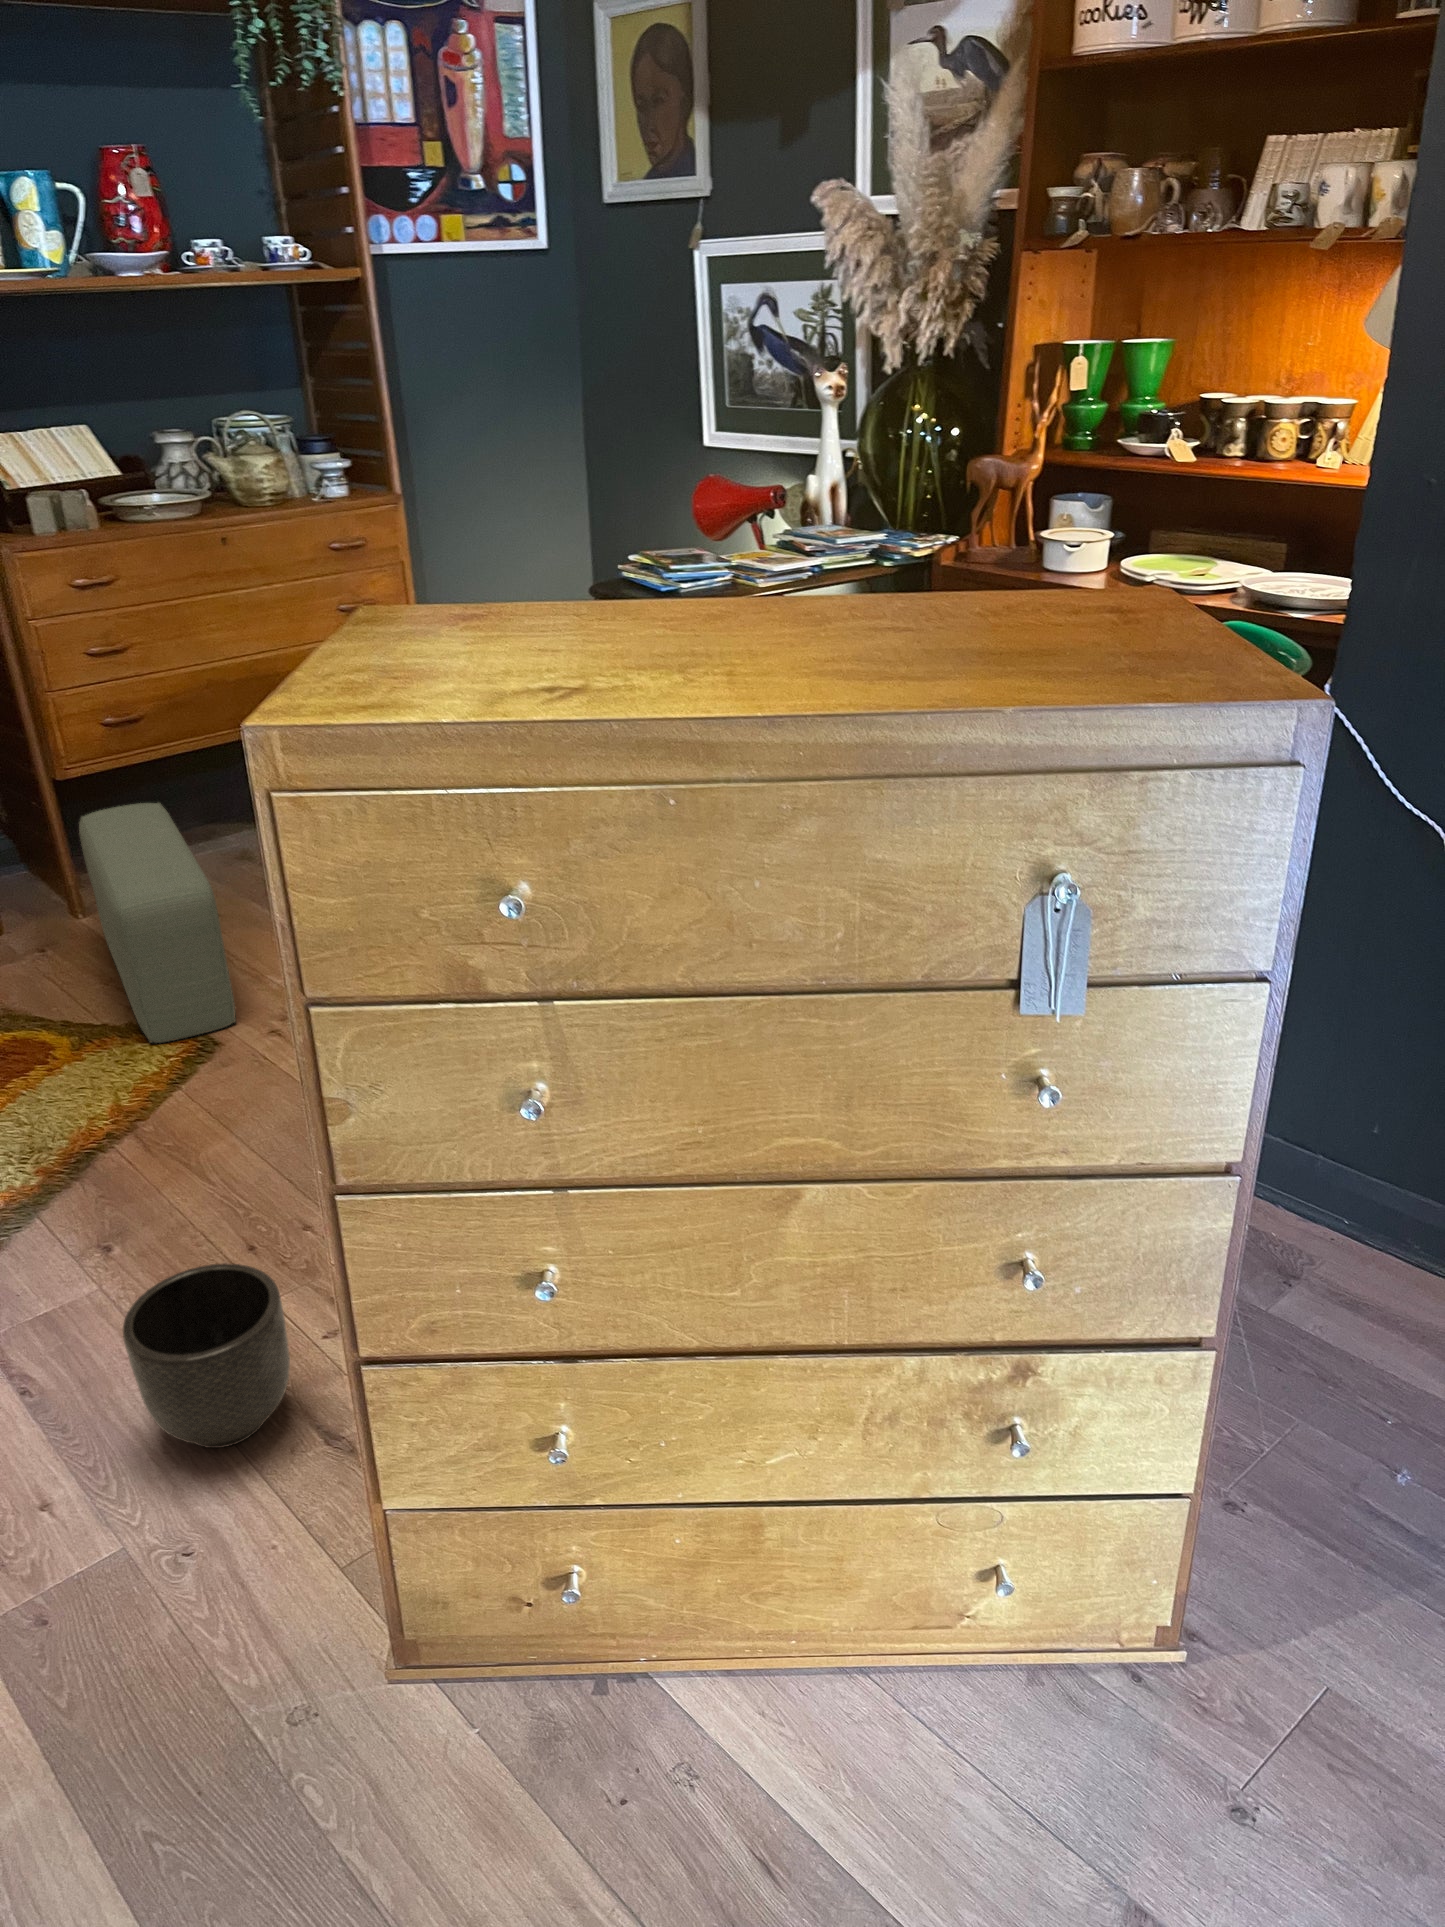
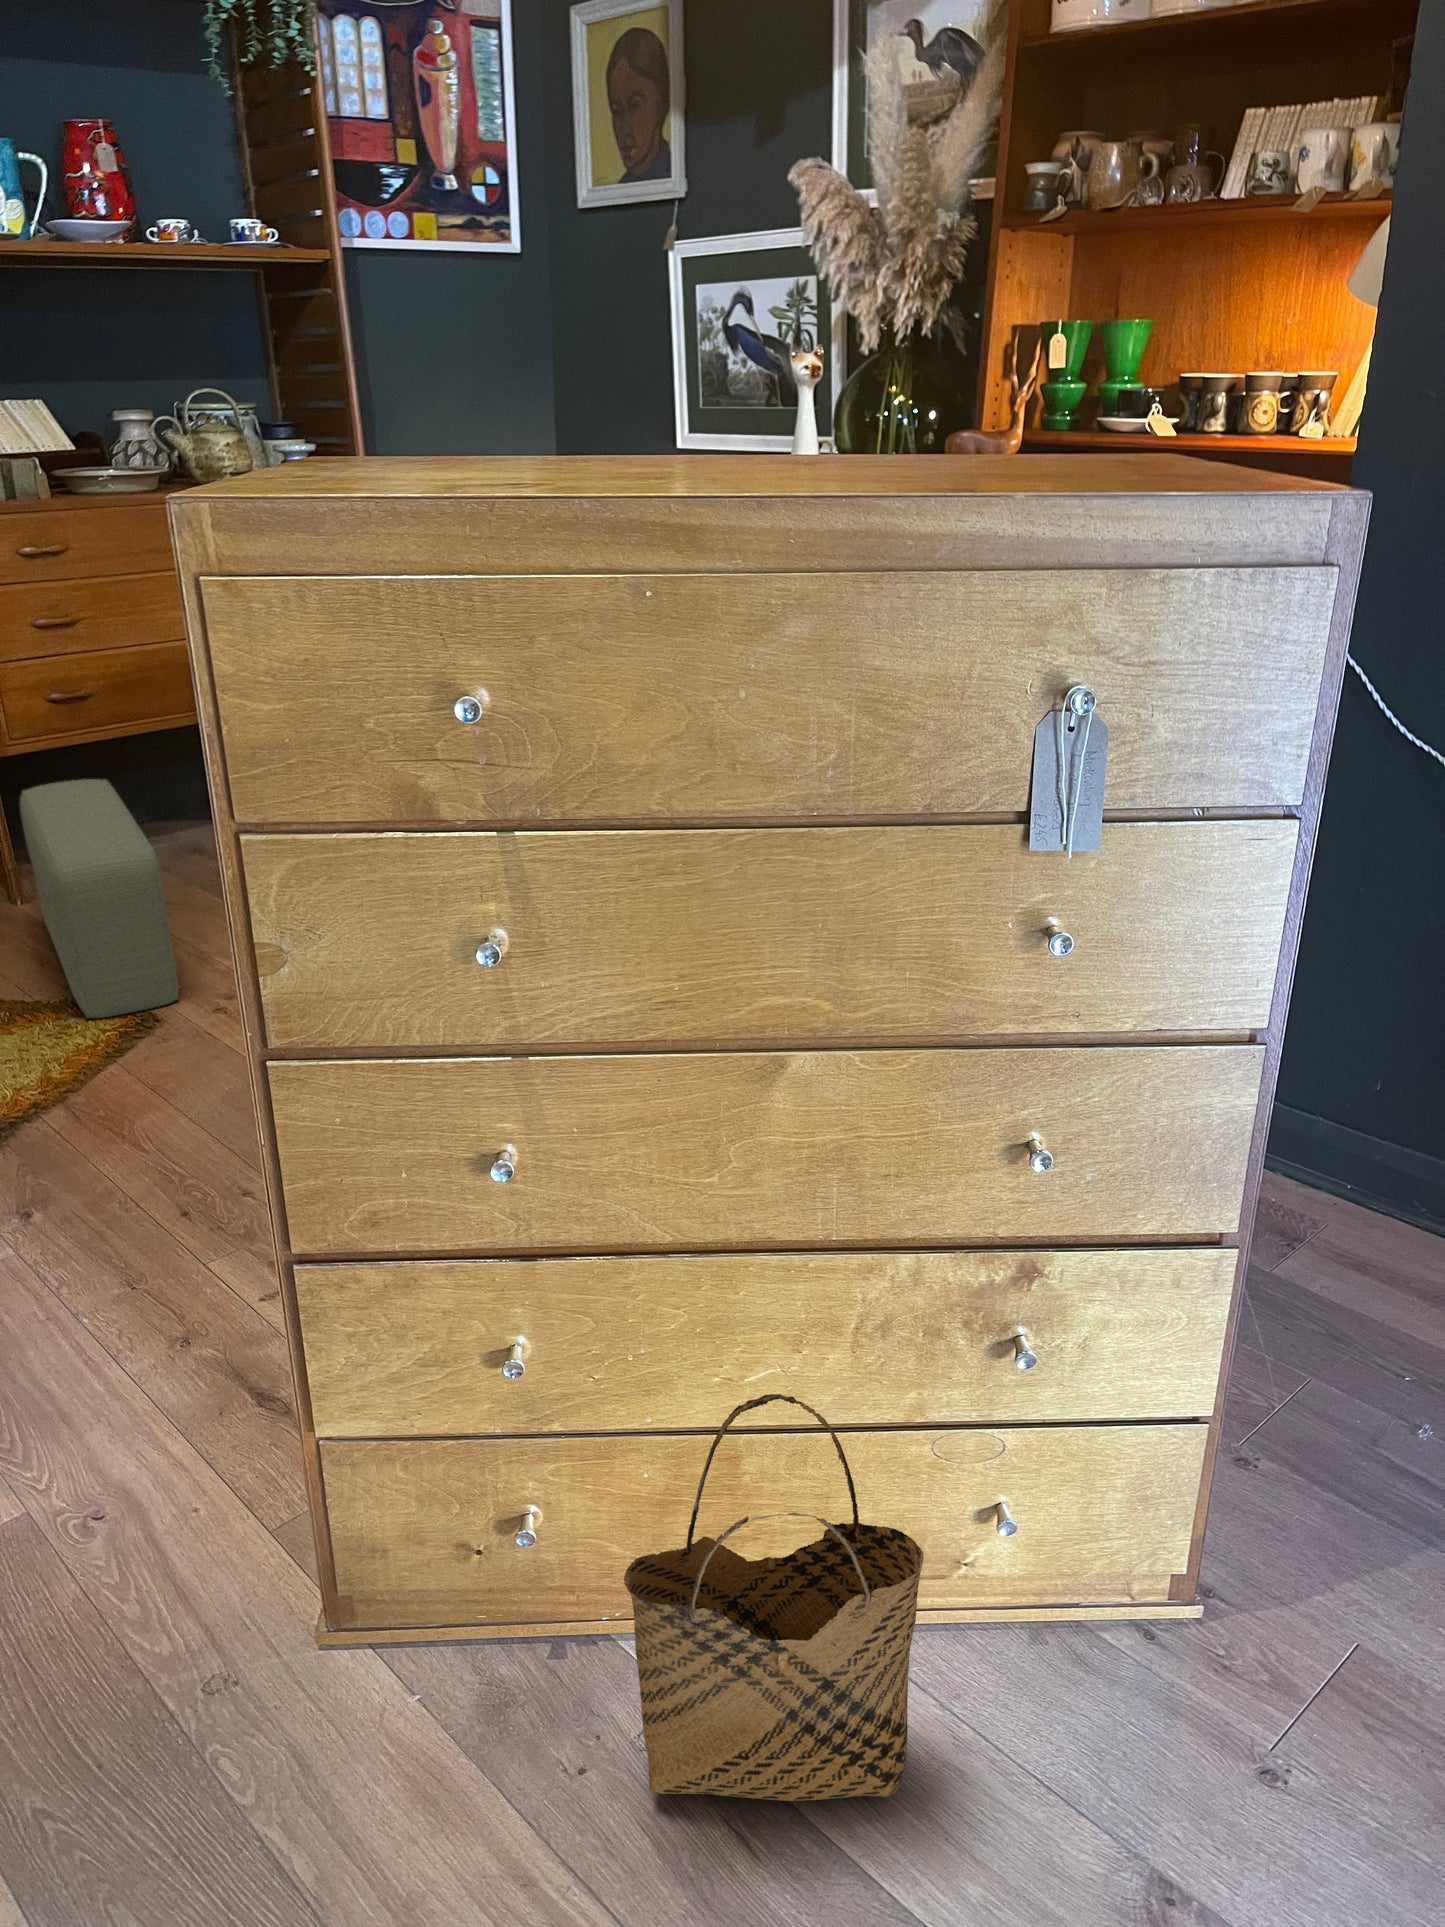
planter: present [123,1263,290,1448] -> none [38,1209,221,1408]
woven basket: none [659,1479,928,1835] -> present [624,1394,924,1801]

